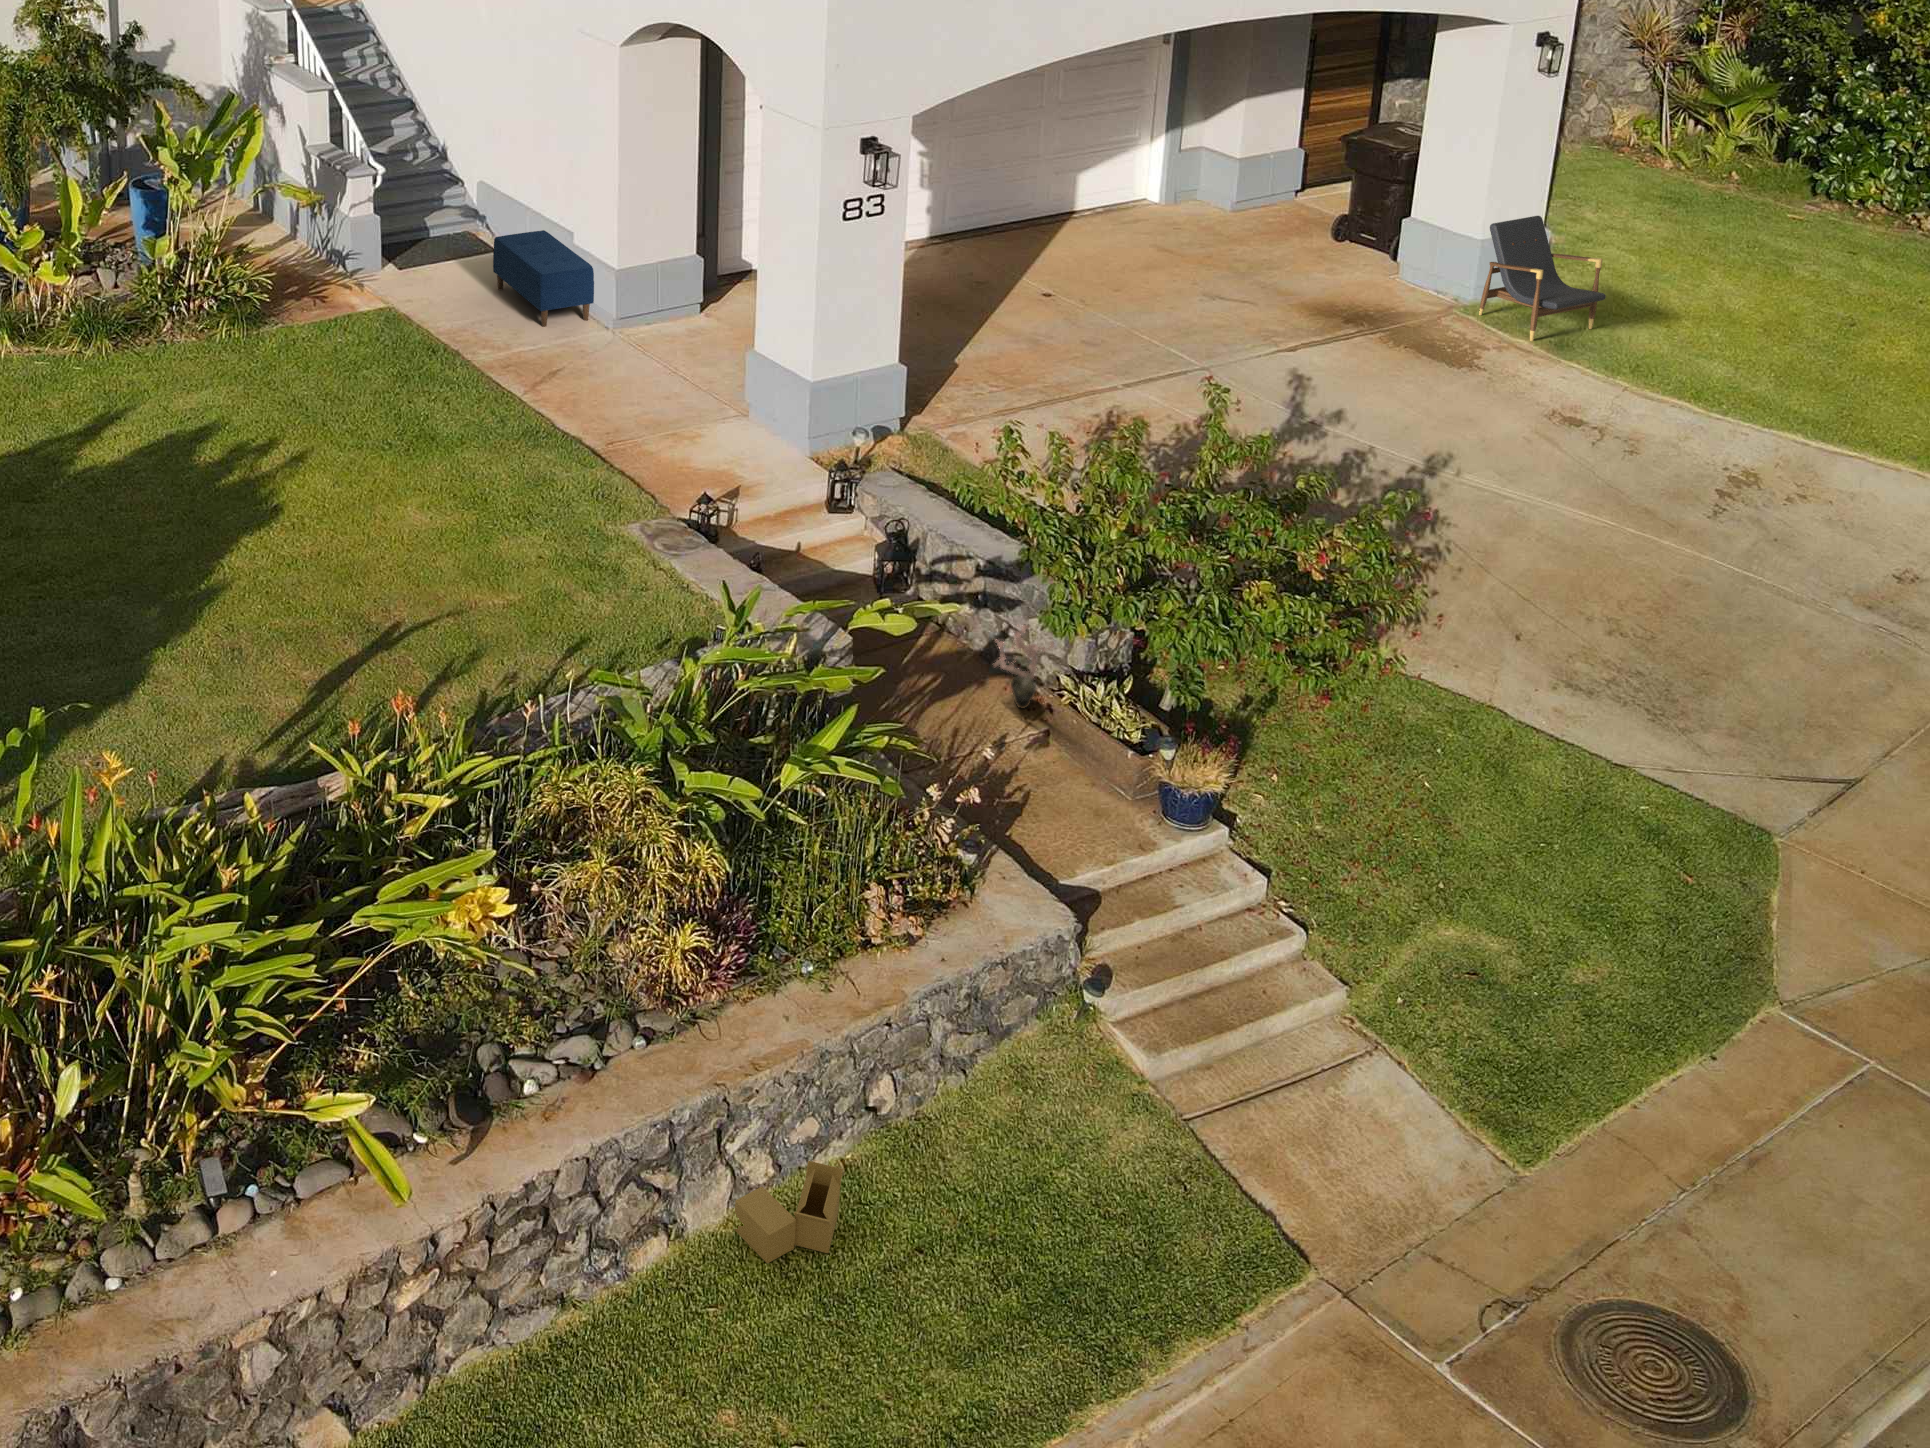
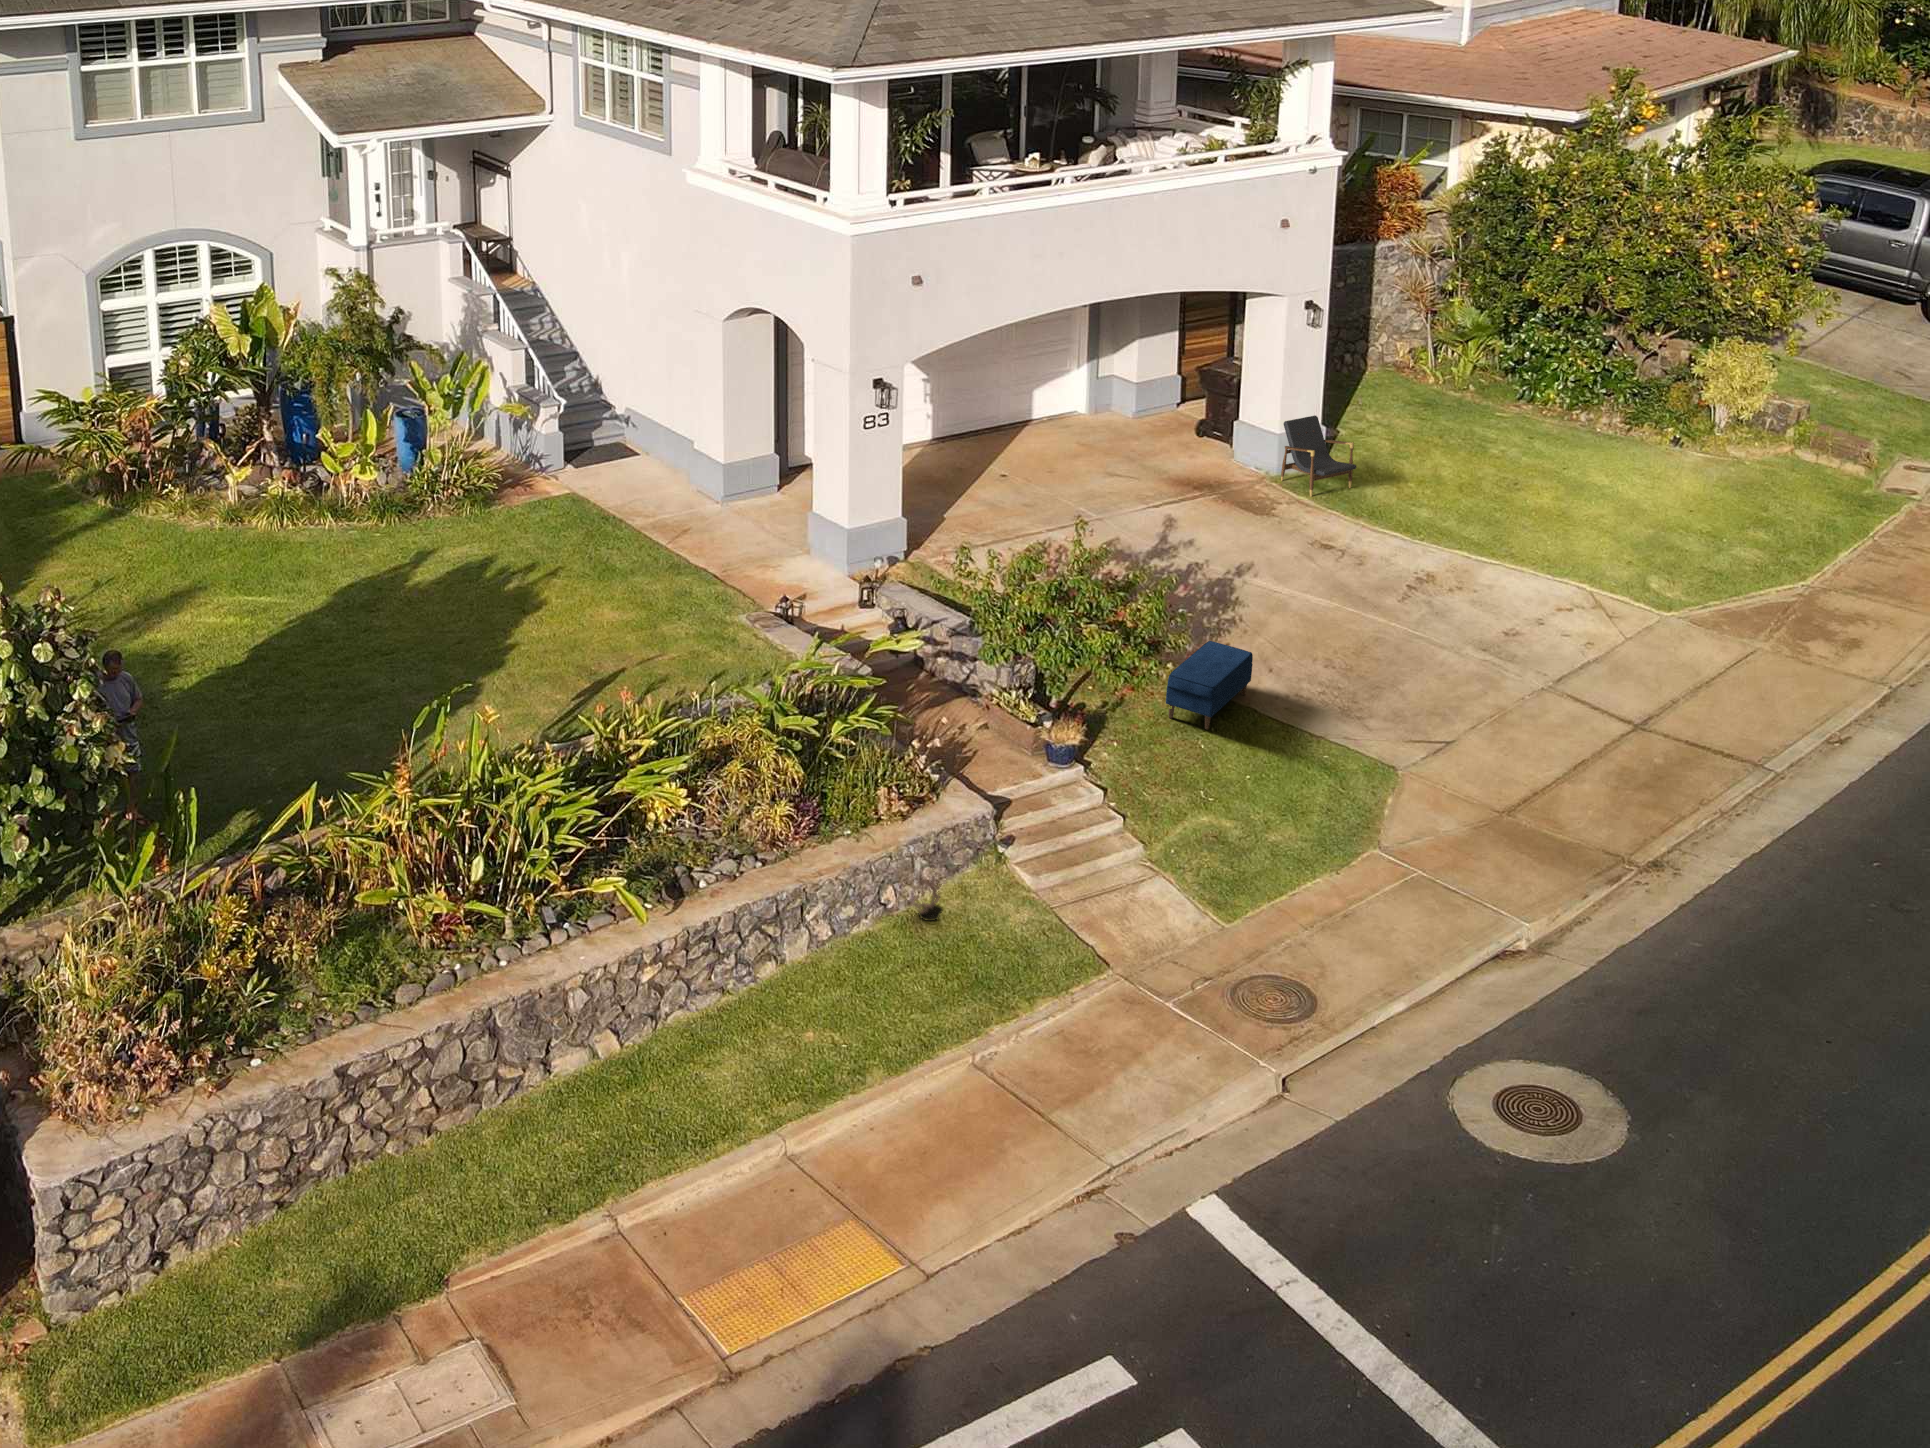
bench: present [493,230,594,327] -> present [1166,641,1253,730]
potted plant: present [994,624,1054,709] -> present [902,863,943,921]
cardboard box: present [734,1161,843,1263] -> none [810,927,867,976]

